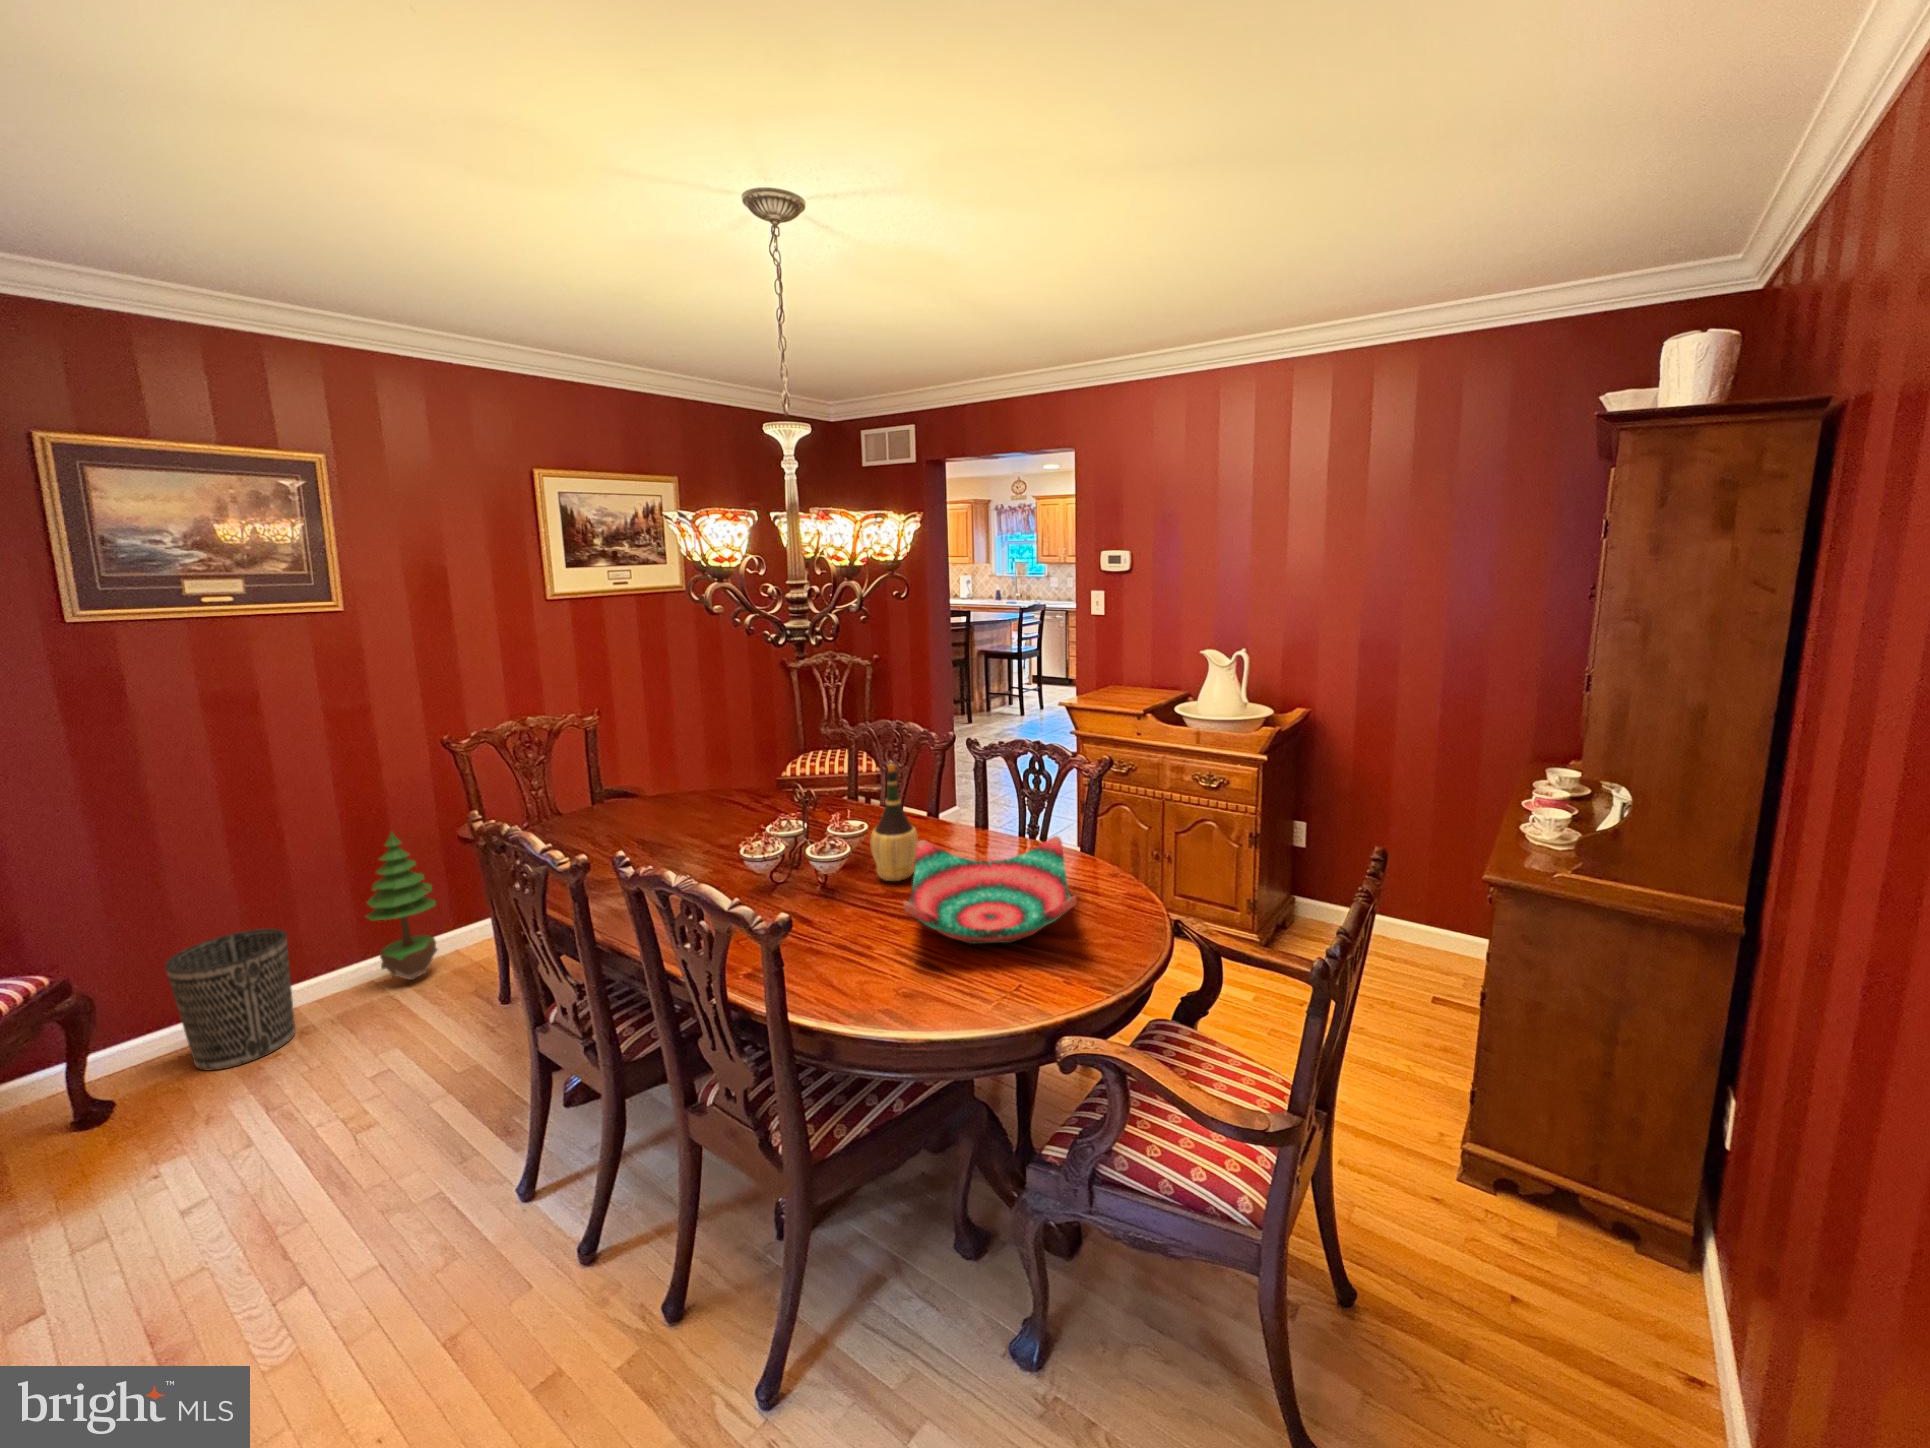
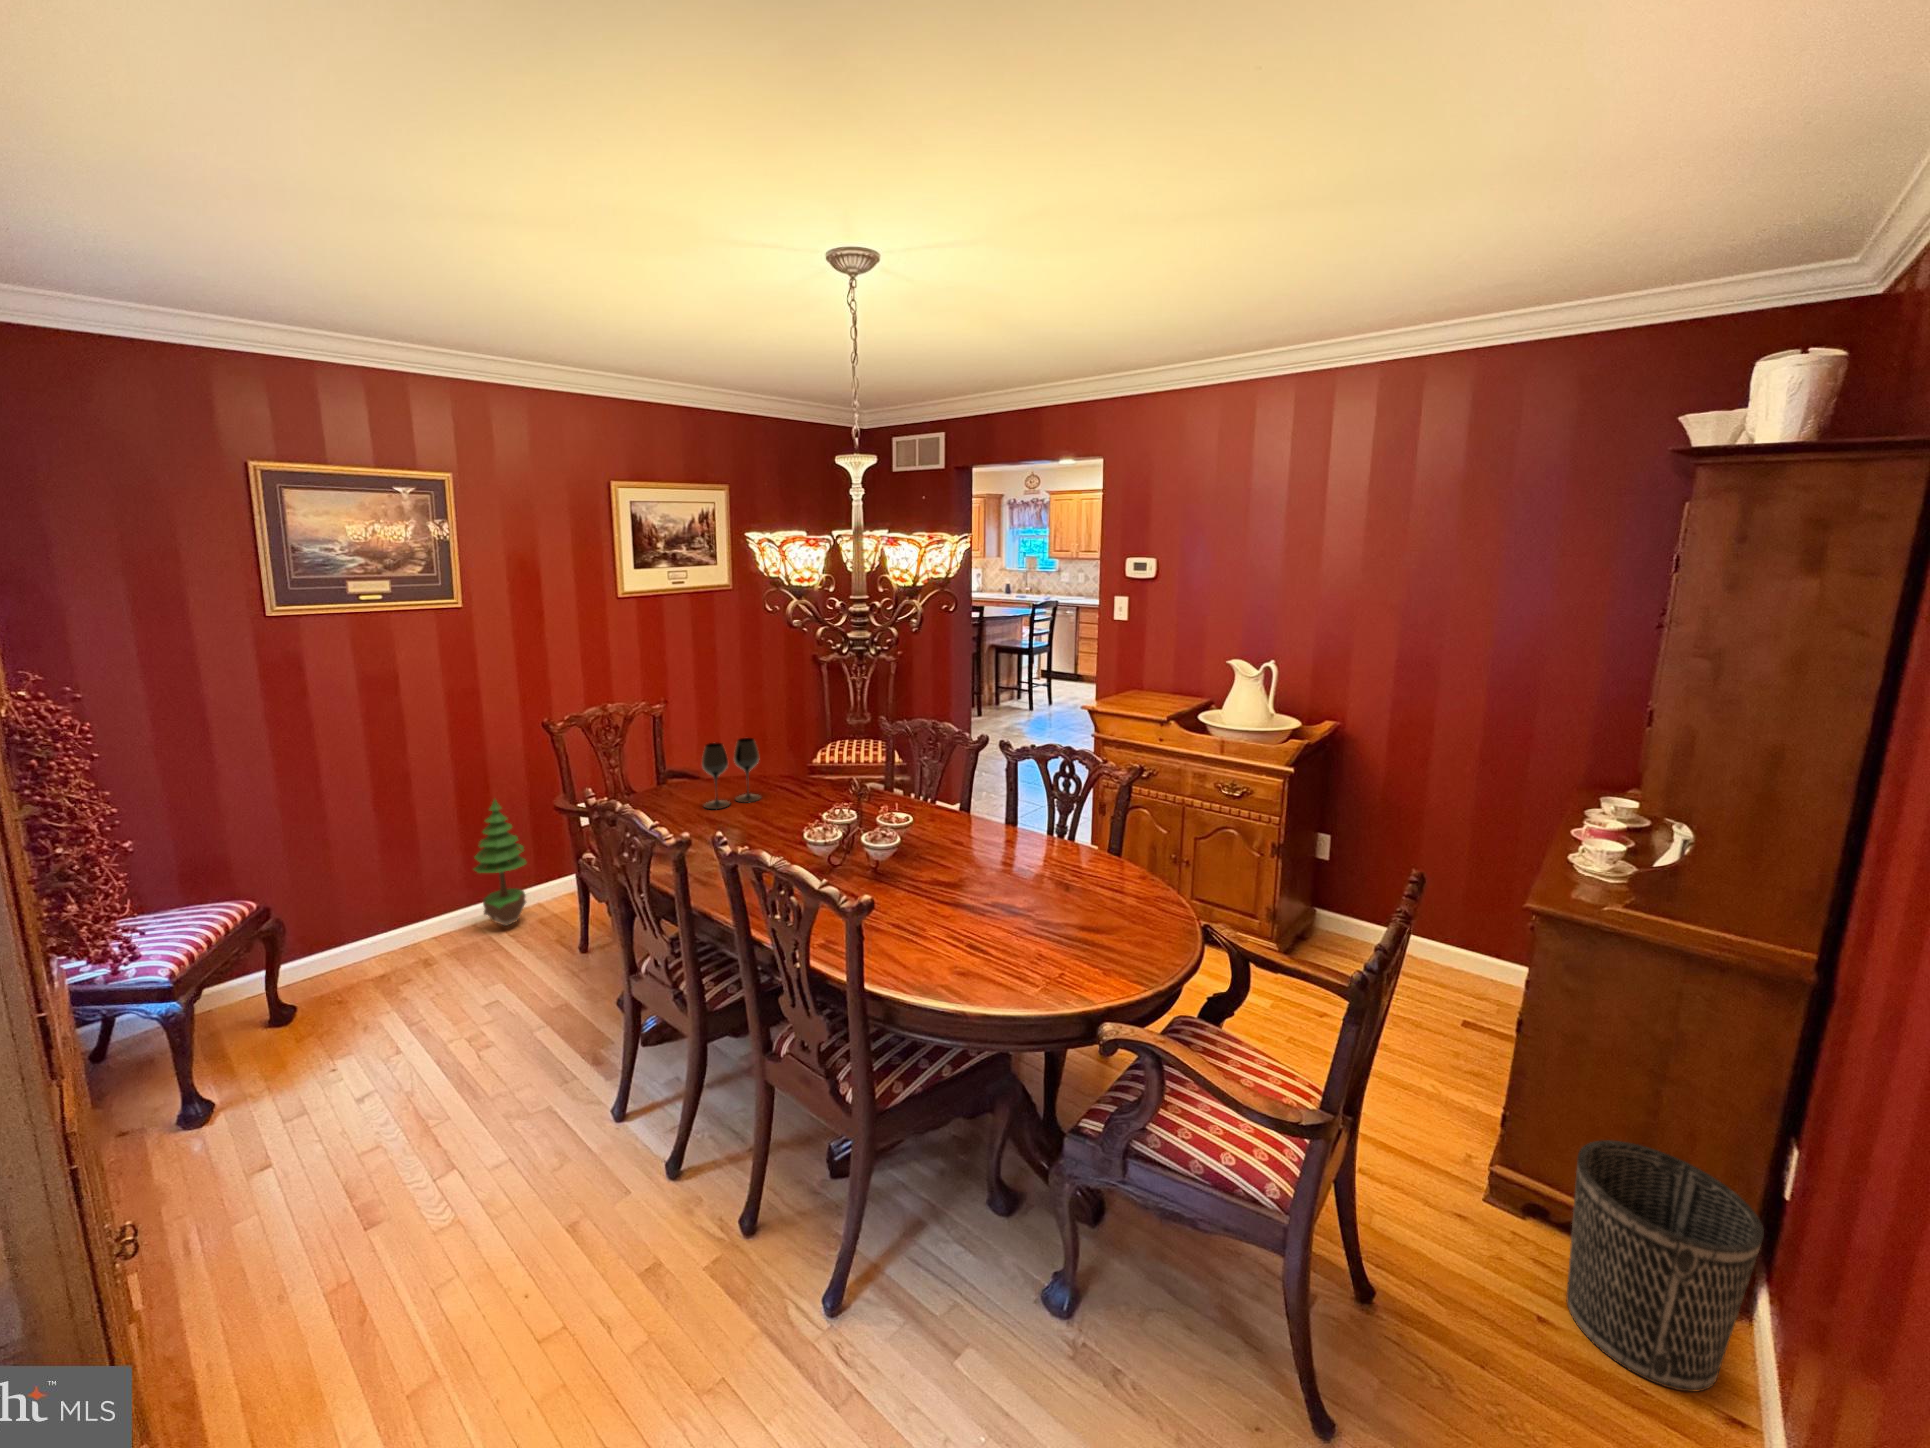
wine glass: none [633,747,707,829] -> present [702,738,761,809]
wine bottle: present [870,764,918,881] -> none [917,764,960,871]
decorative bowl: present [903,836,1076,944] -> none [958,835,1116,935]
wastebasket: present [165,929,295,1070] -> present [1566,1140,1764,1391]

